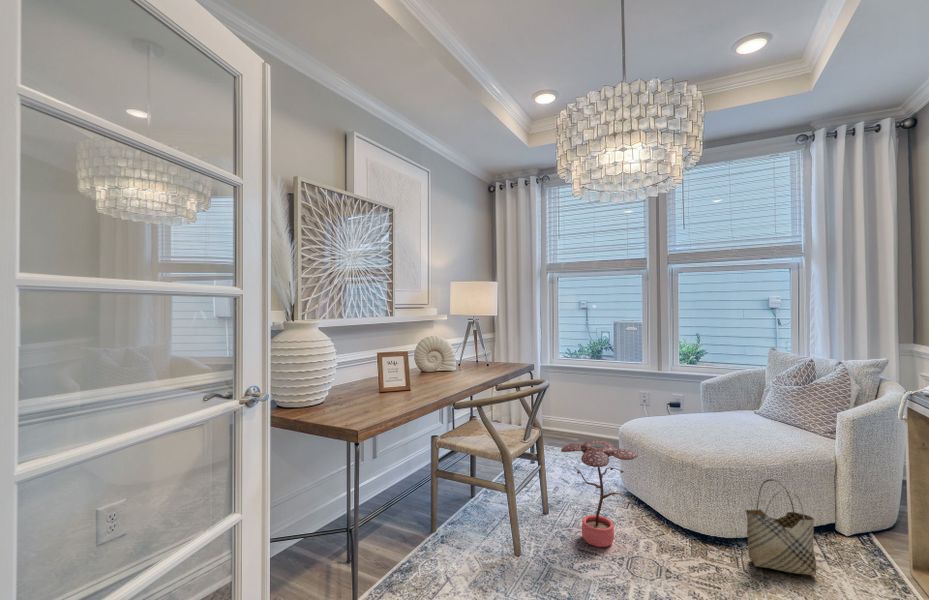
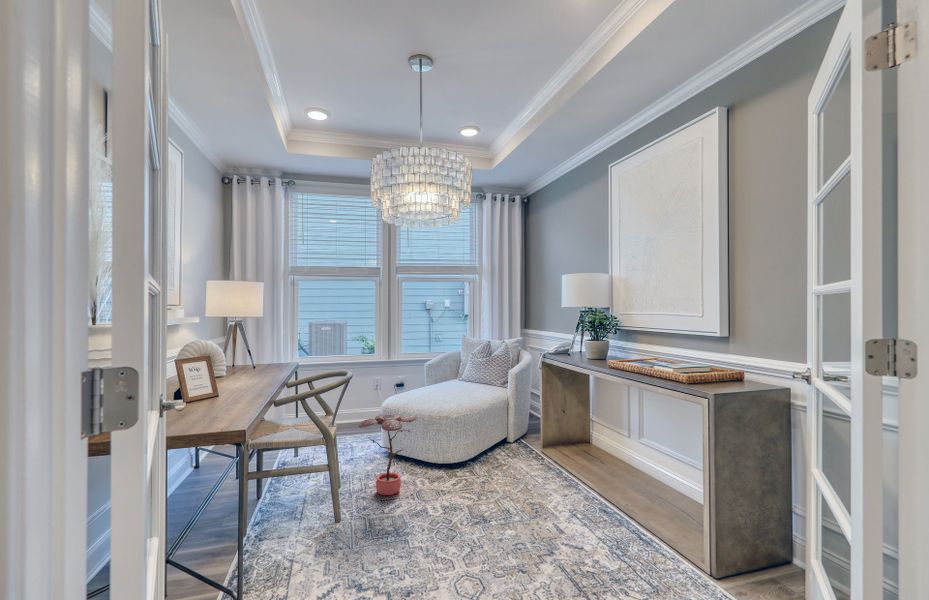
woven basket: present [746,479,816,576] -> none [477,415,511,471]

